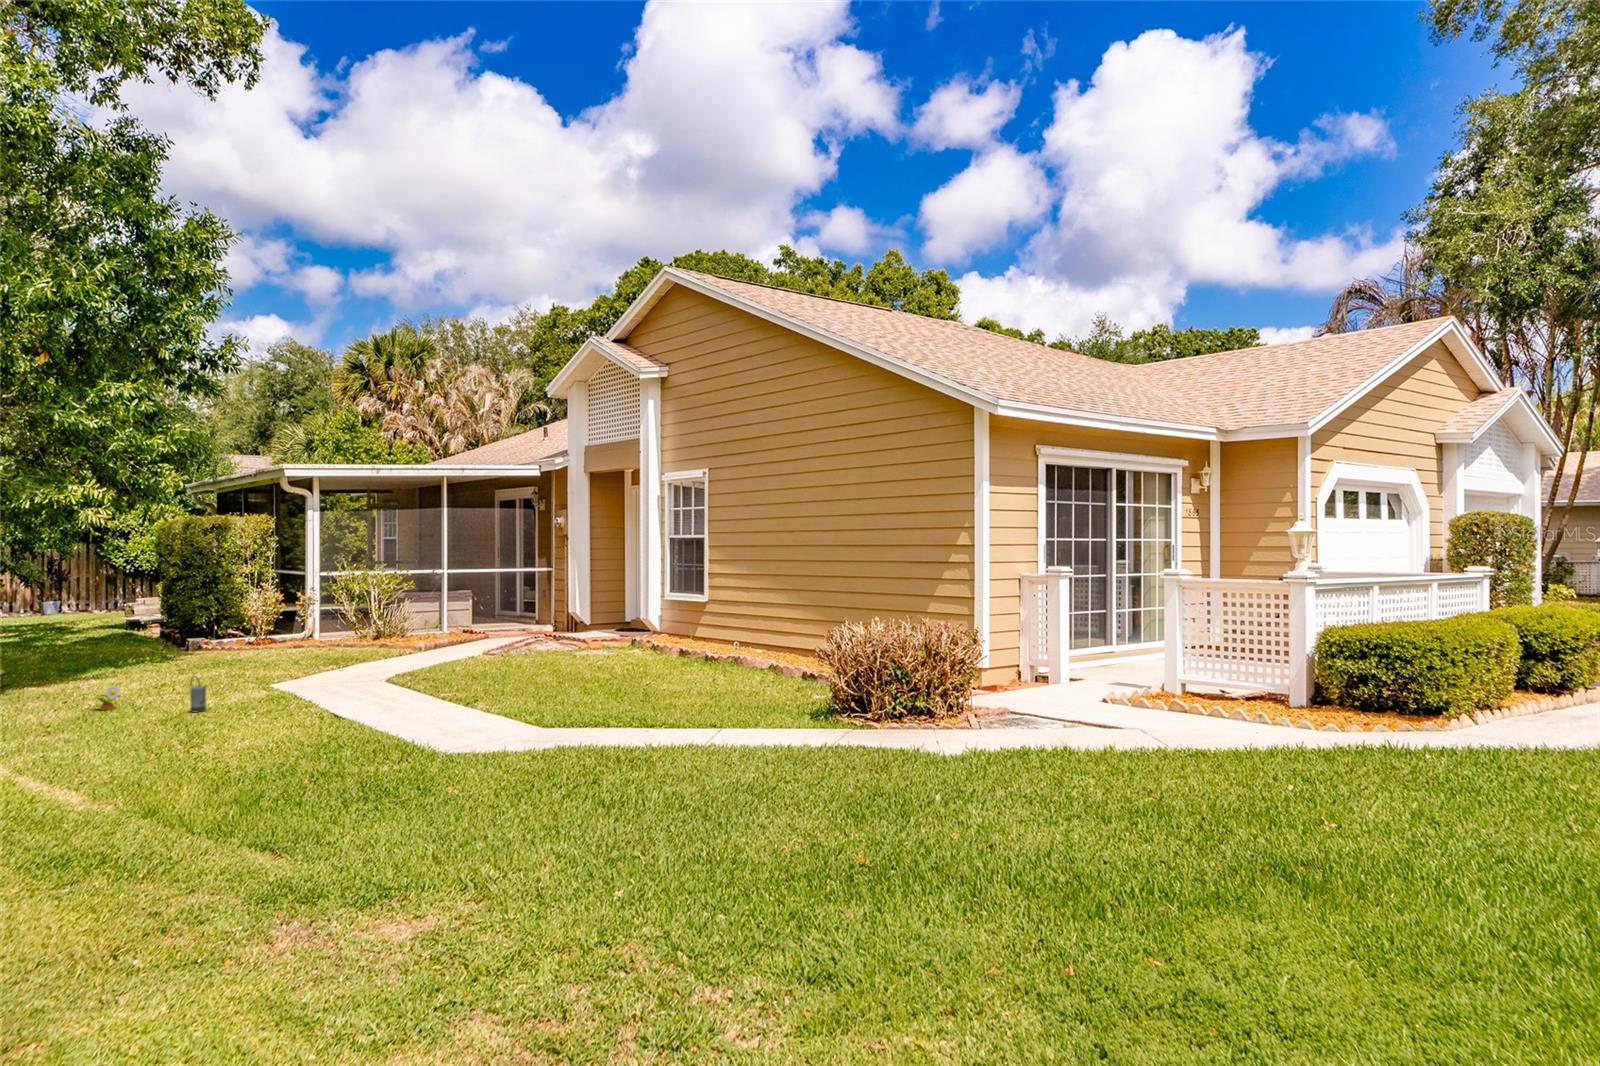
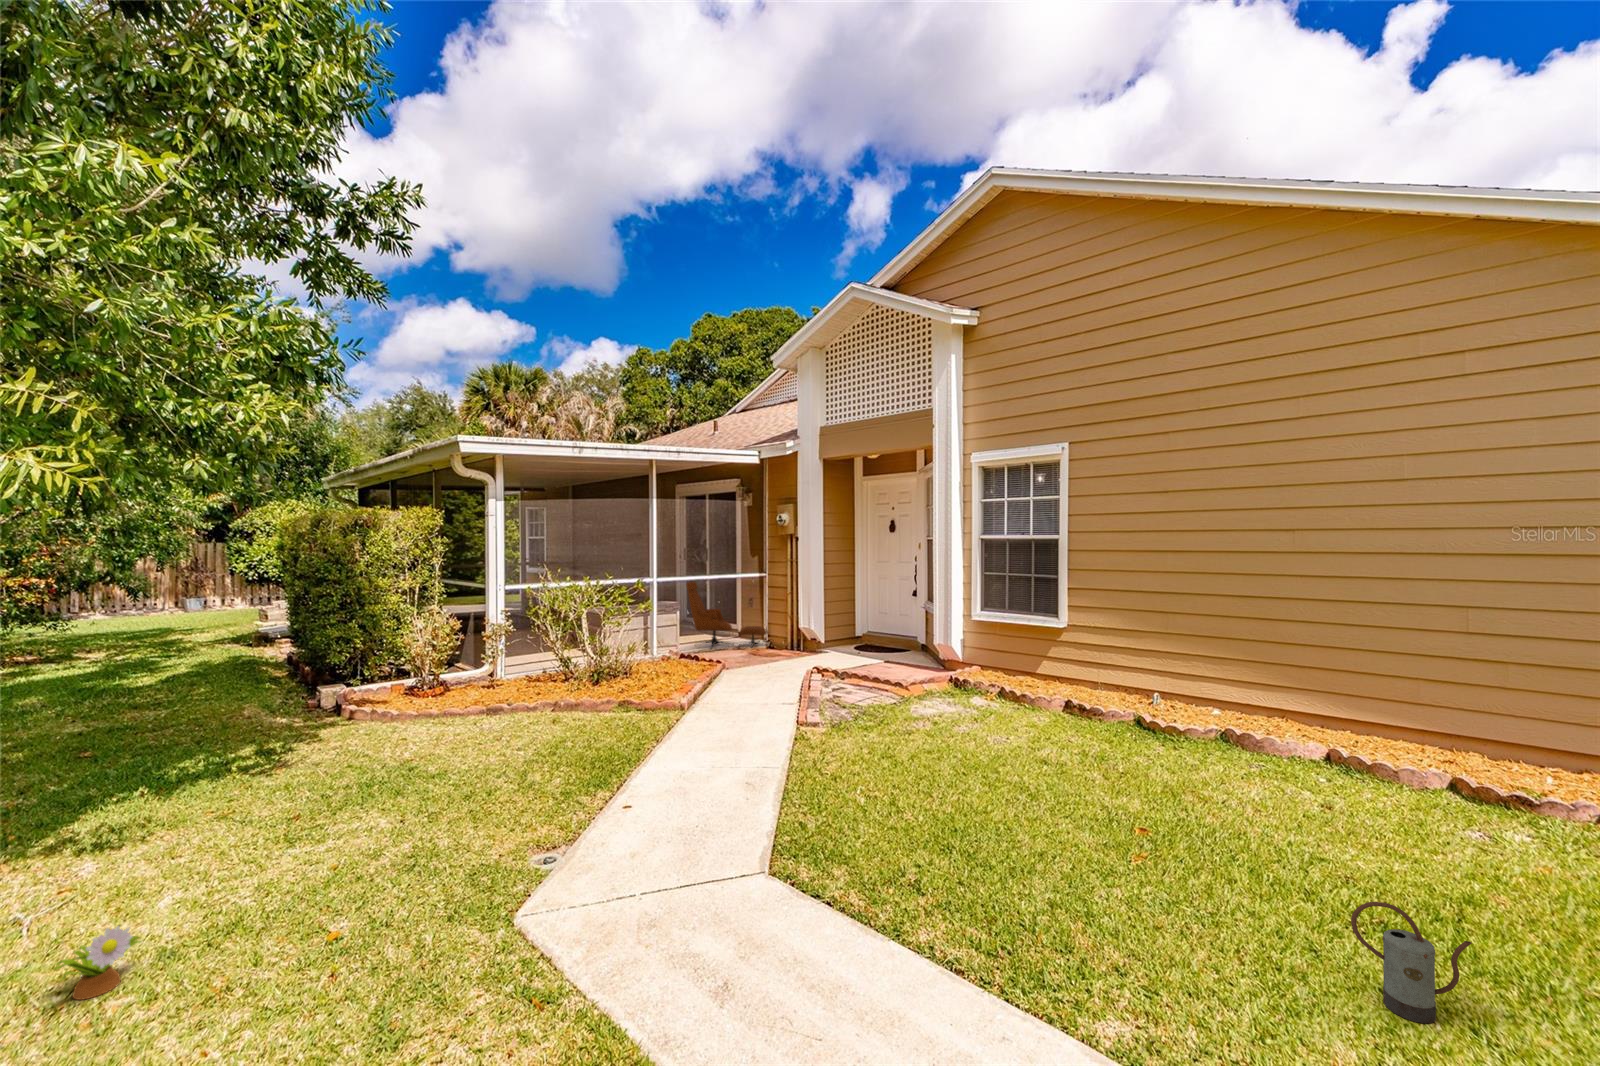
lounge chair: none [482,574,551,631] -> present [686,582,767,647]
watering can: present [190,675,206,712] -> present [1351,902,1472,1023]

